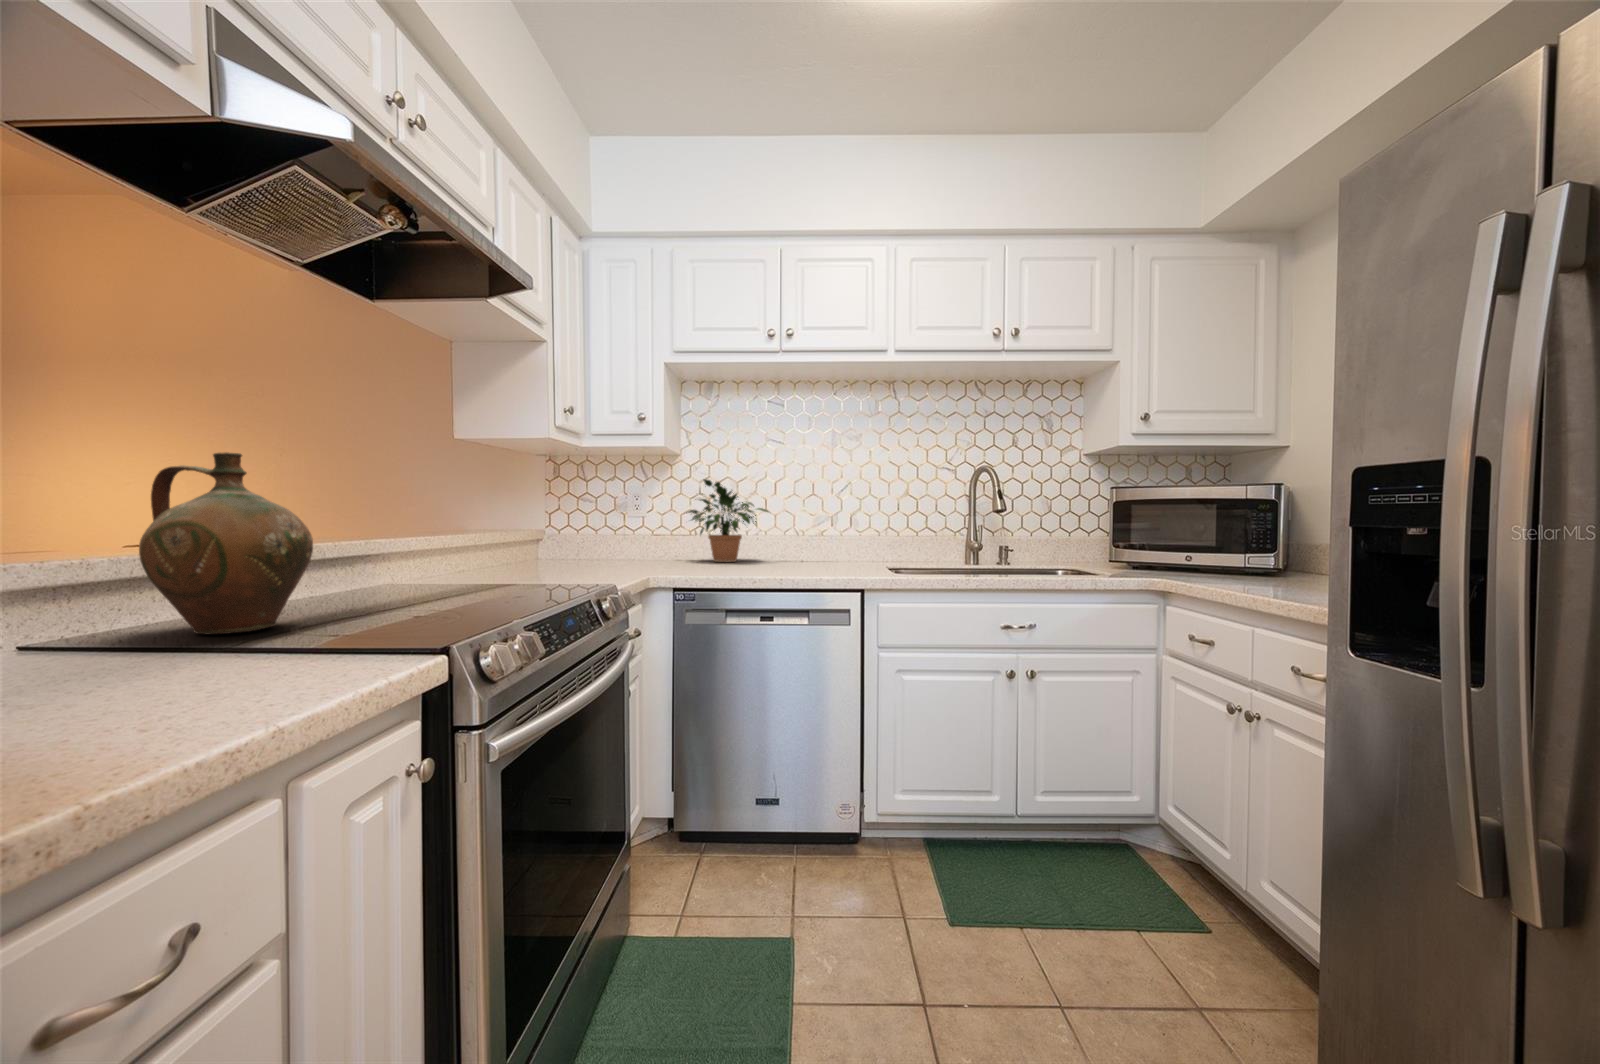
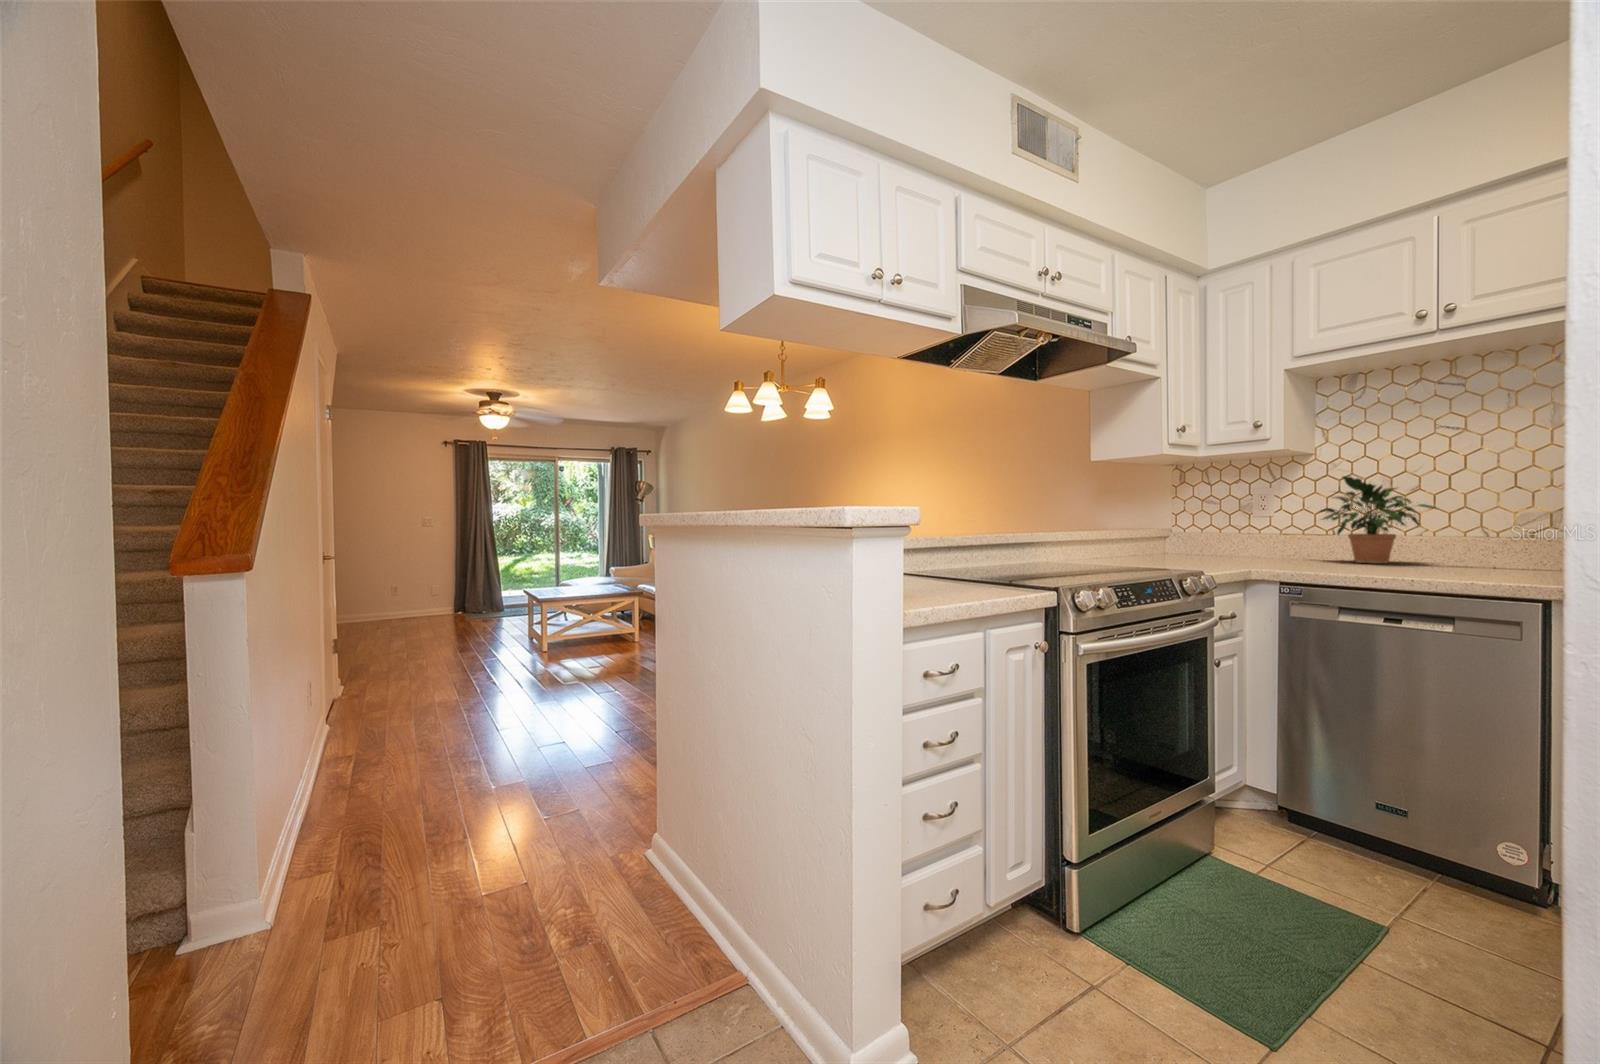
ceramic jug: present [139,452,313,634] -> none [935,488,1001,576]

